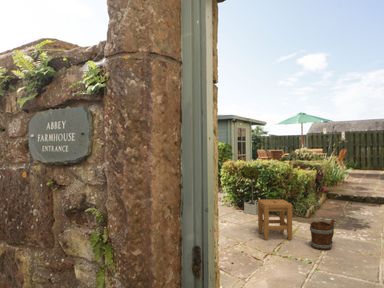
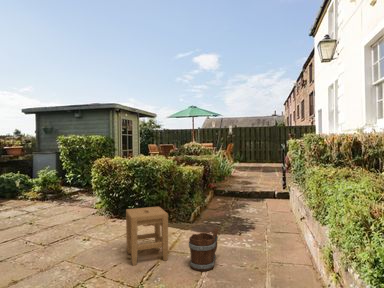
potted tree: present [241,166,259,215] -> none [112,163,140,225]

